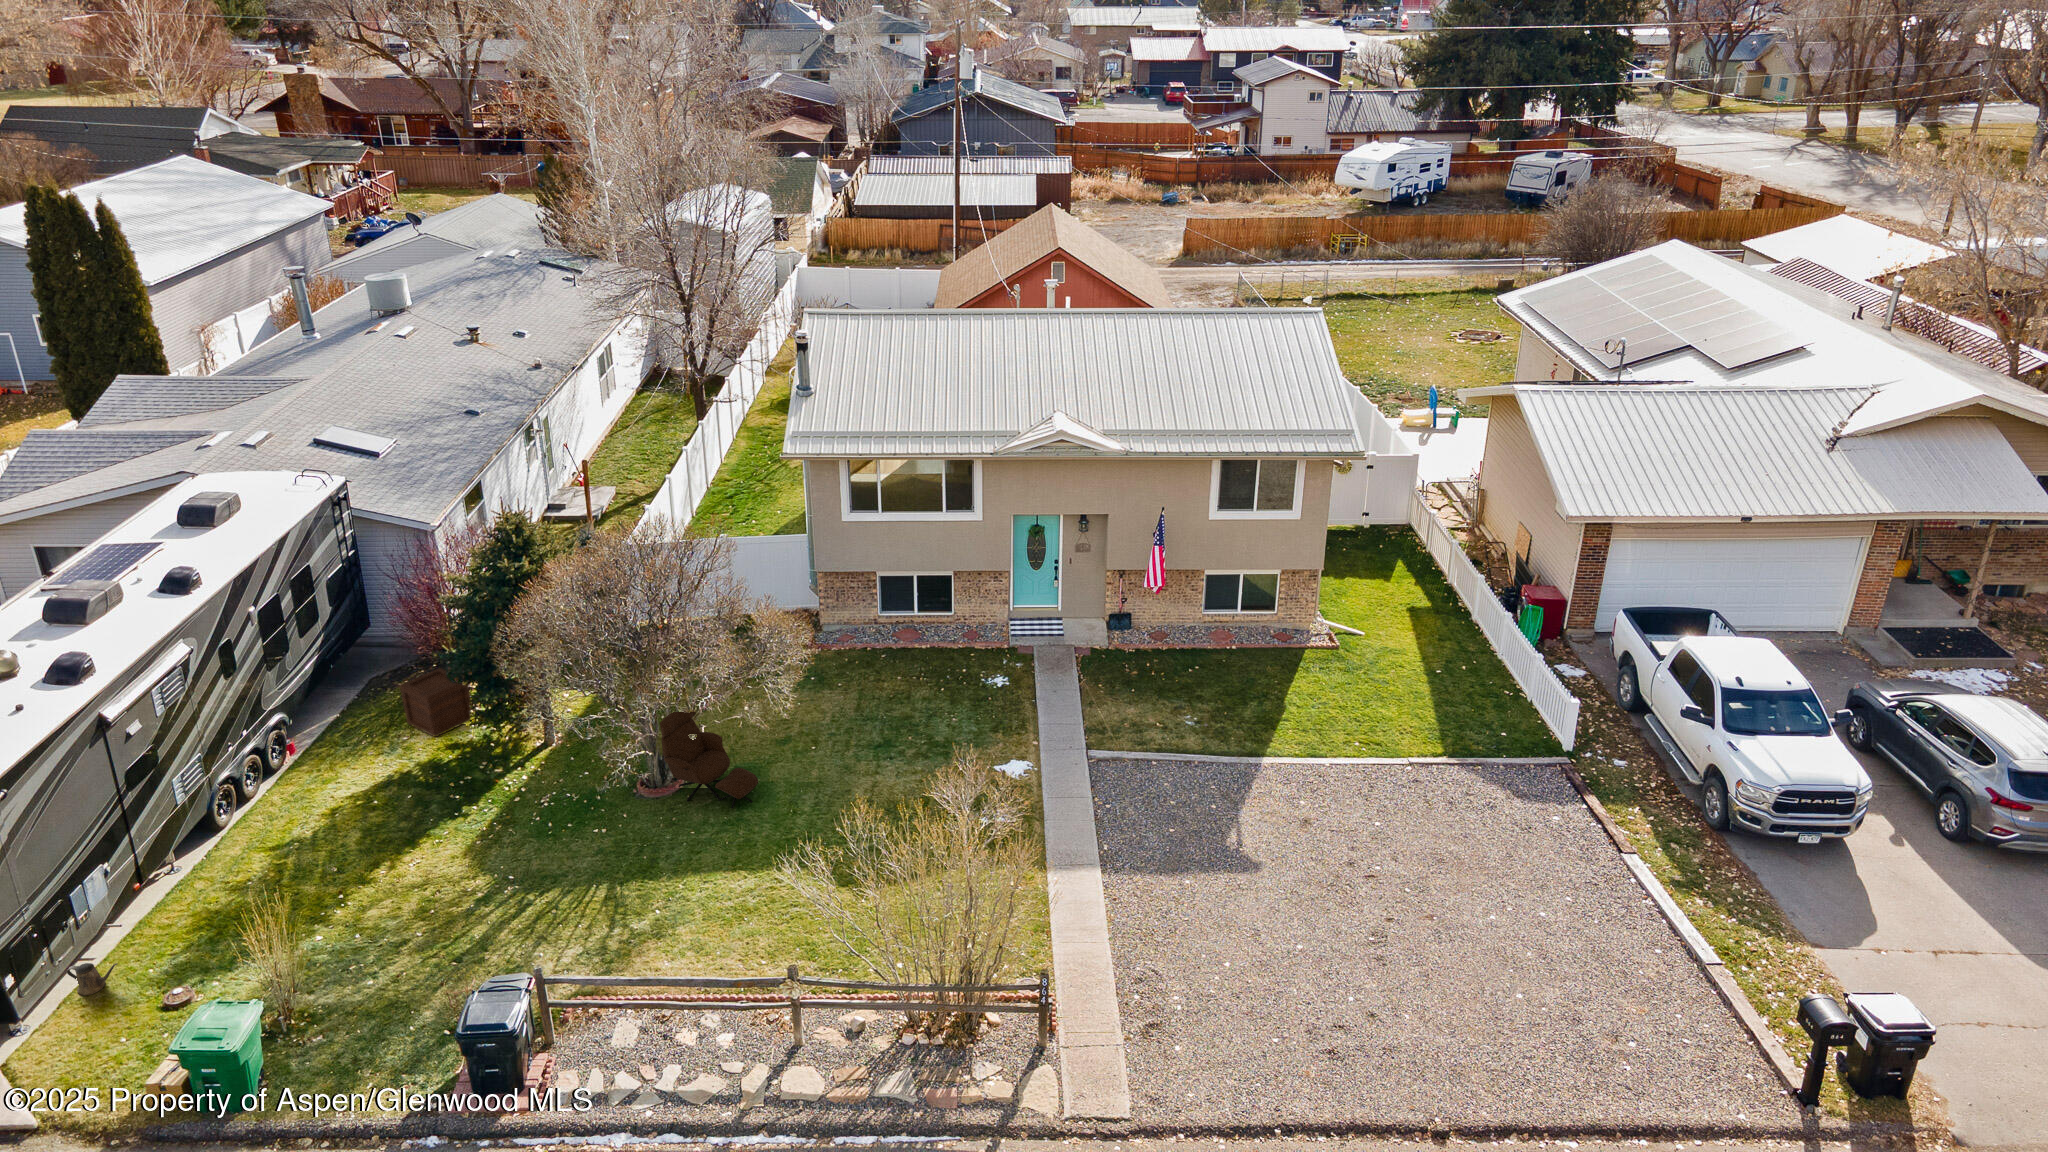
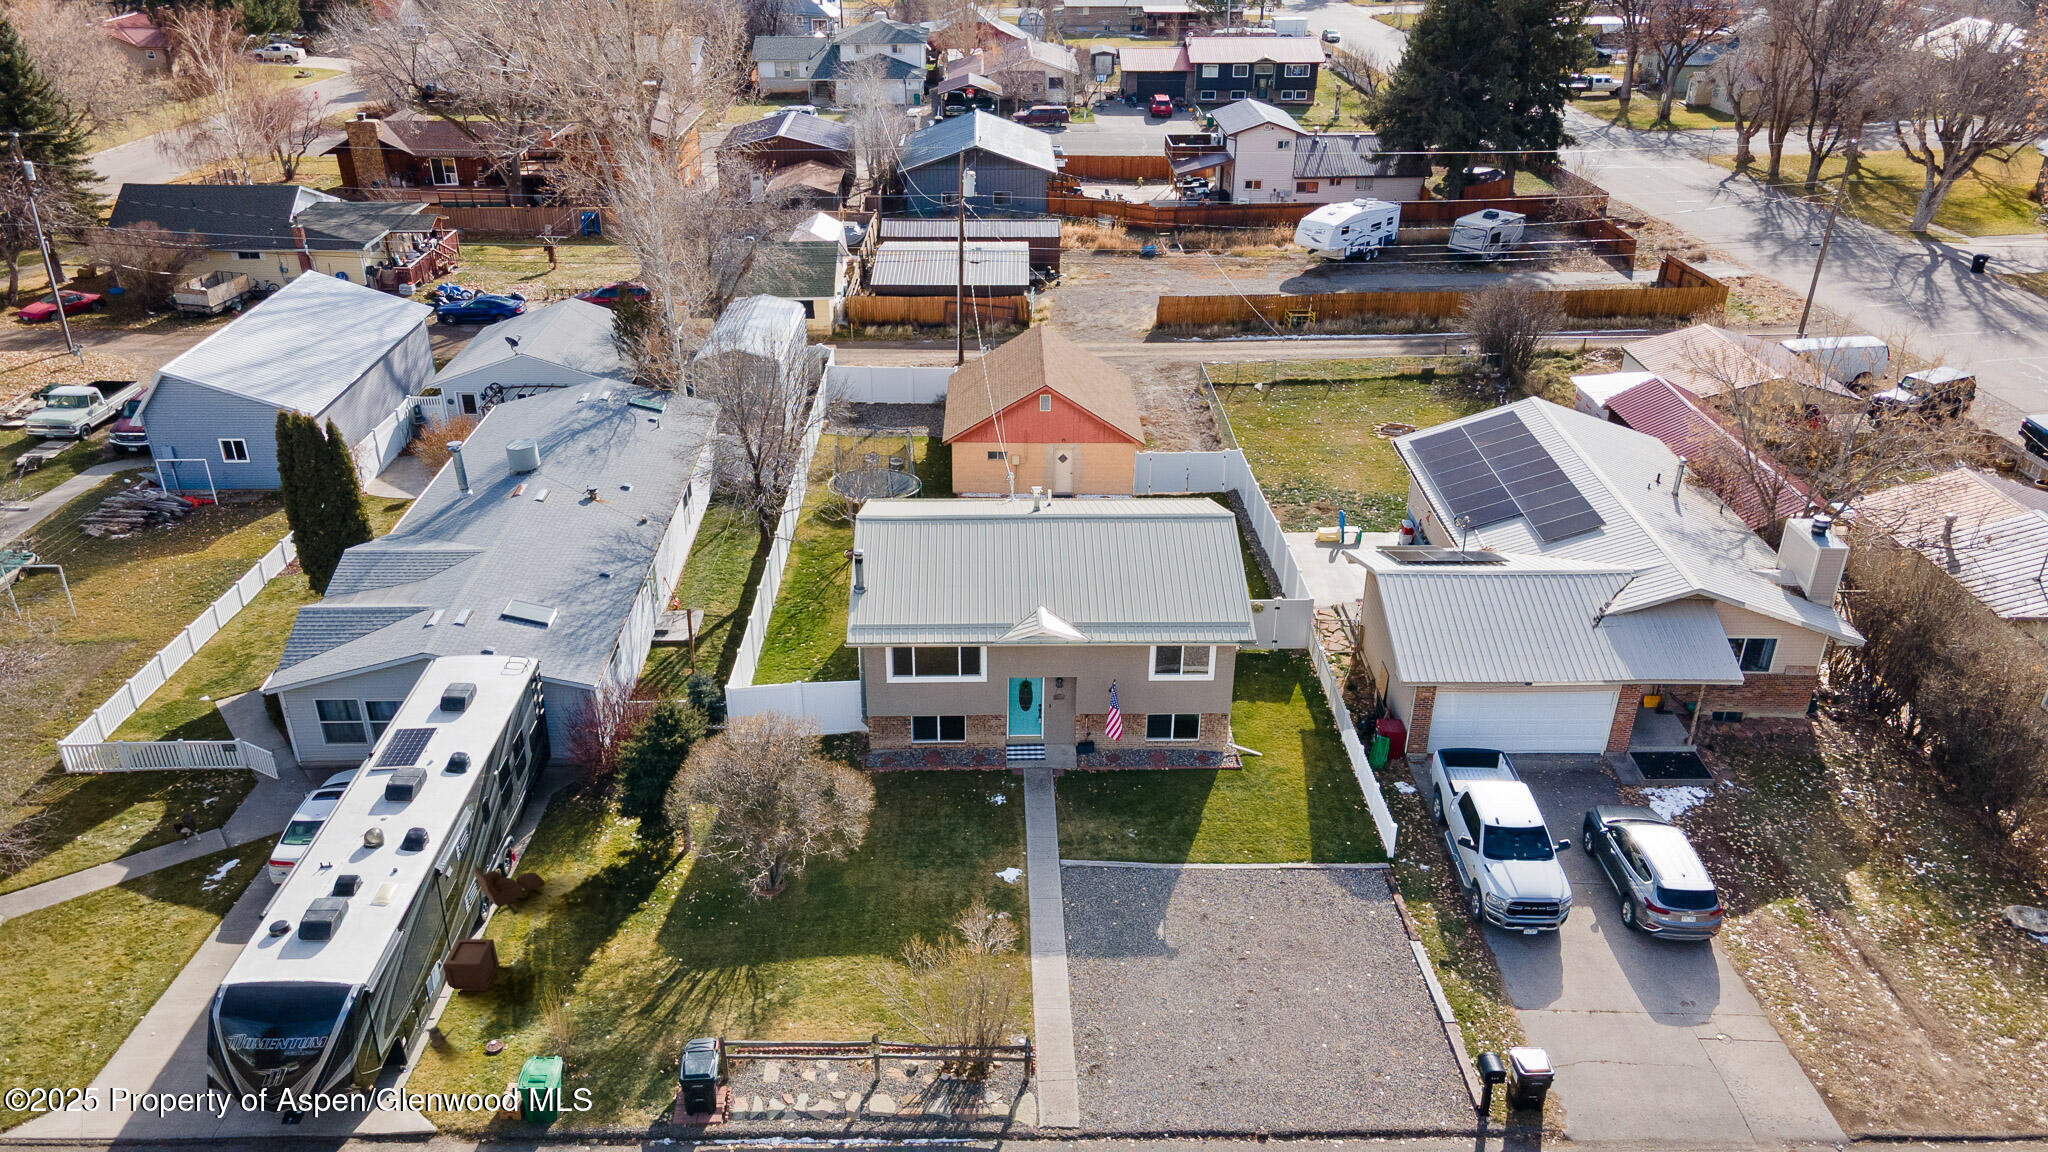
wooden crate: present [400,668,473,737] -> present [443,939,499,991]
lounge chair: present [660,712,758,808] -> present [475,867,545,916]

